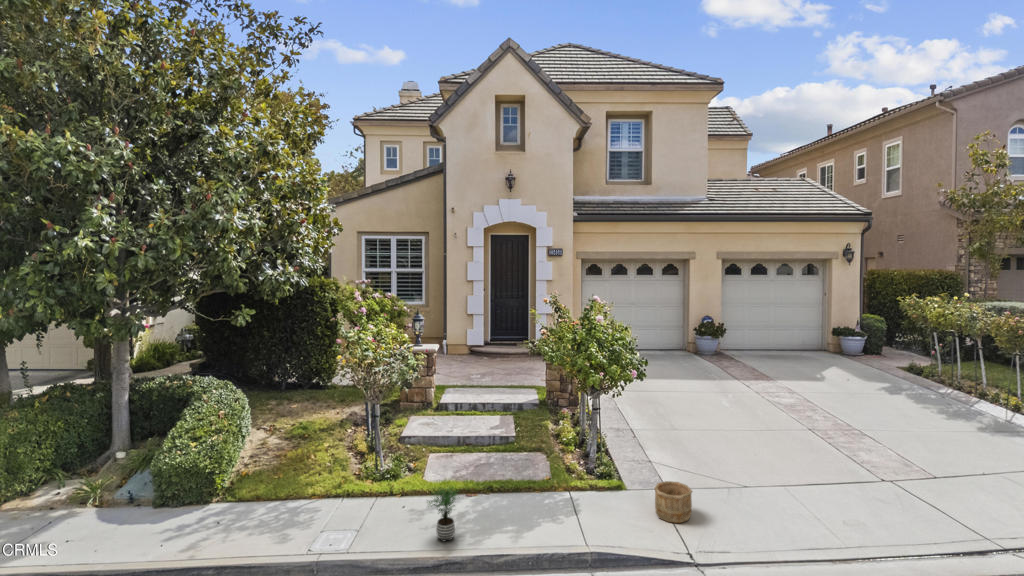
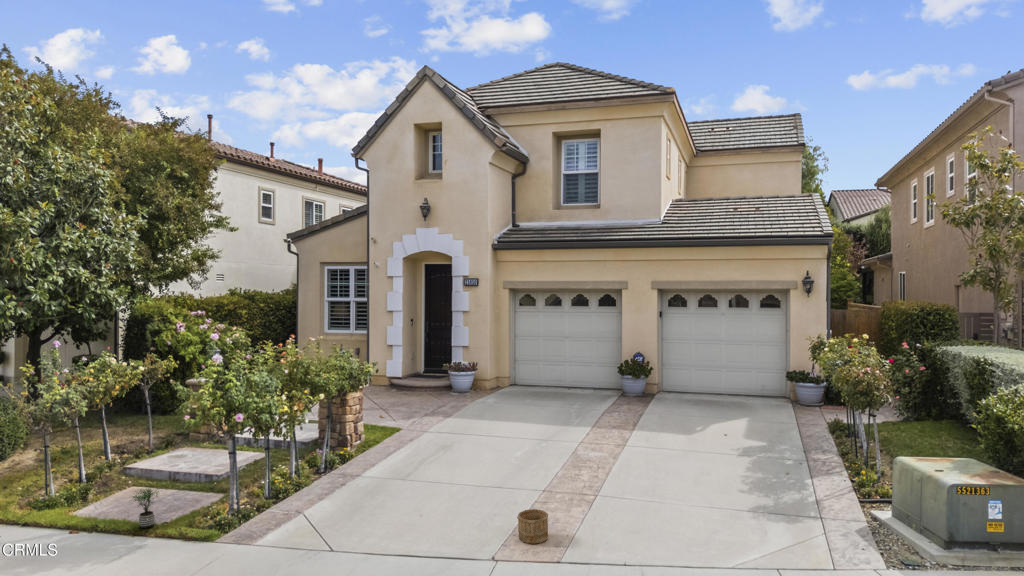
wooden bucket: present [654,481,692,523] -> present [517,509,548,544]

